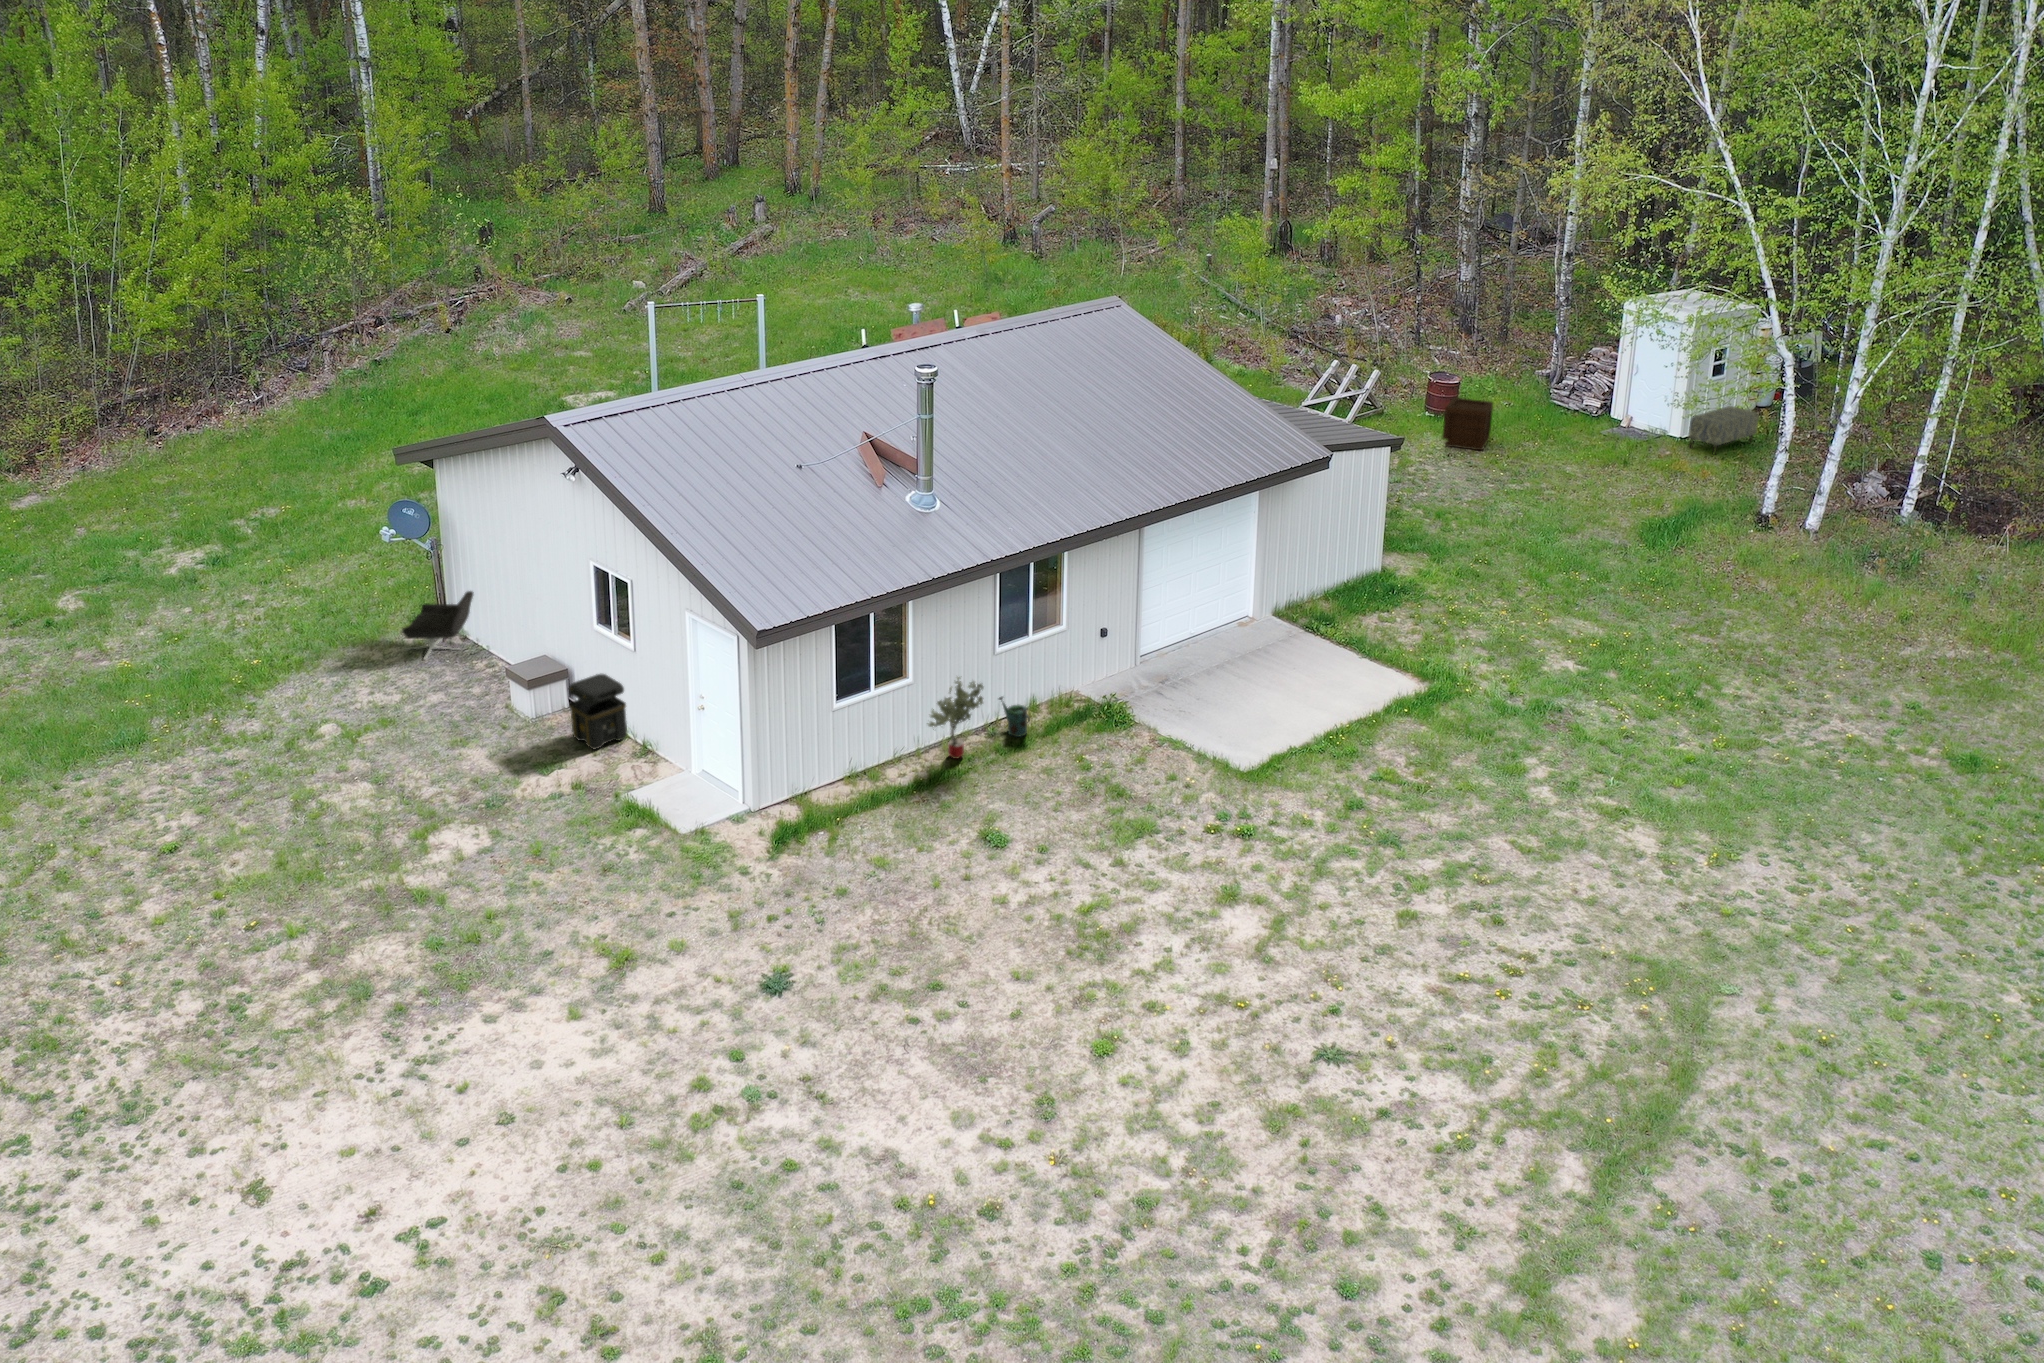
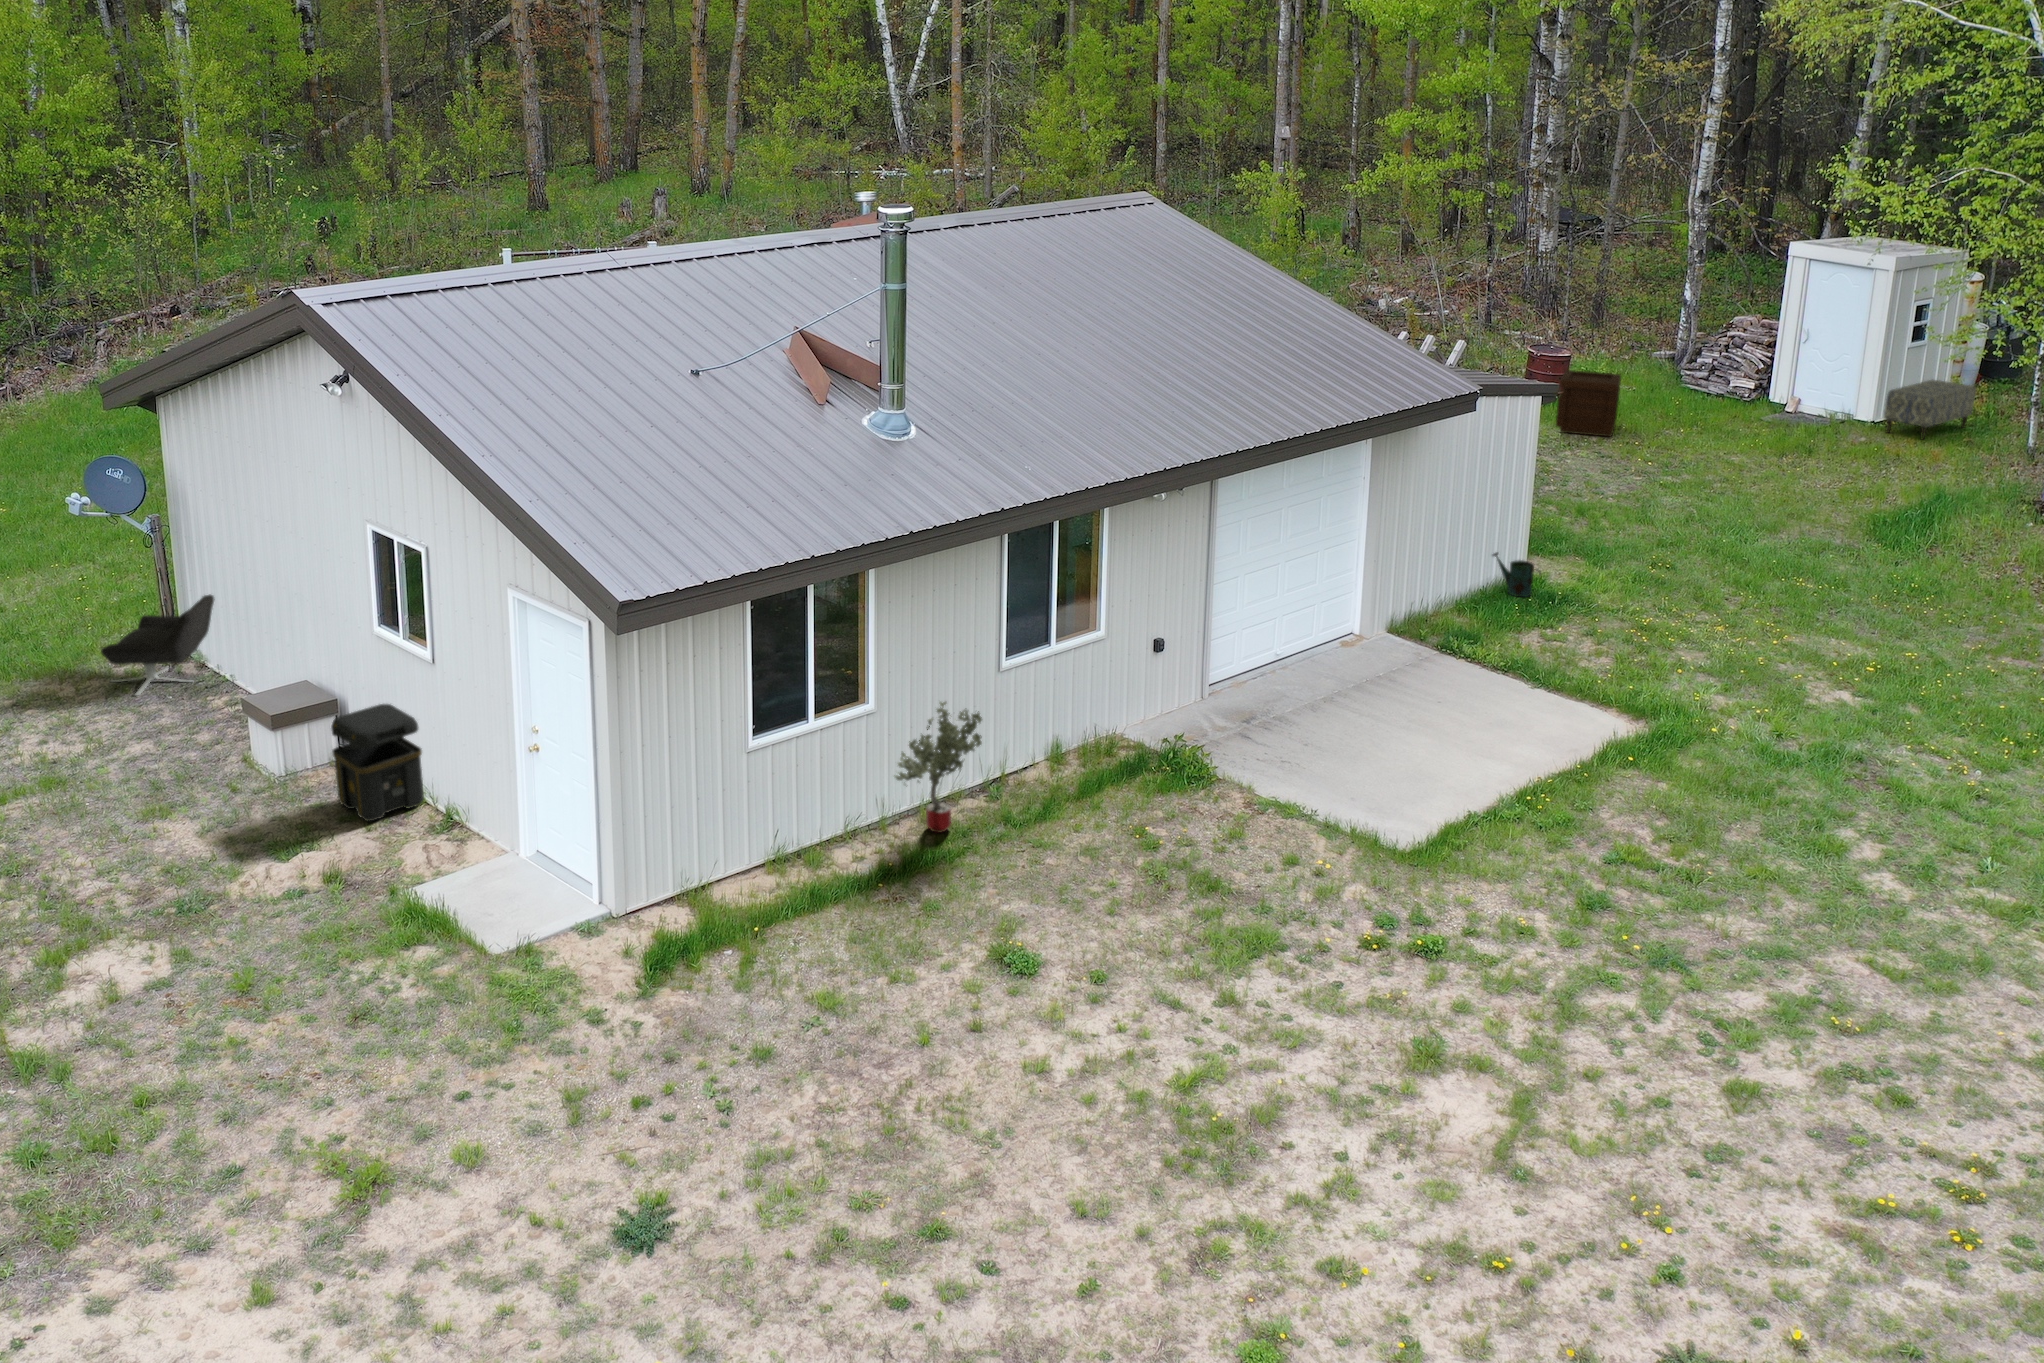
watering can: present [999,697,1030,737] -> present [1493,553,1540,597]

